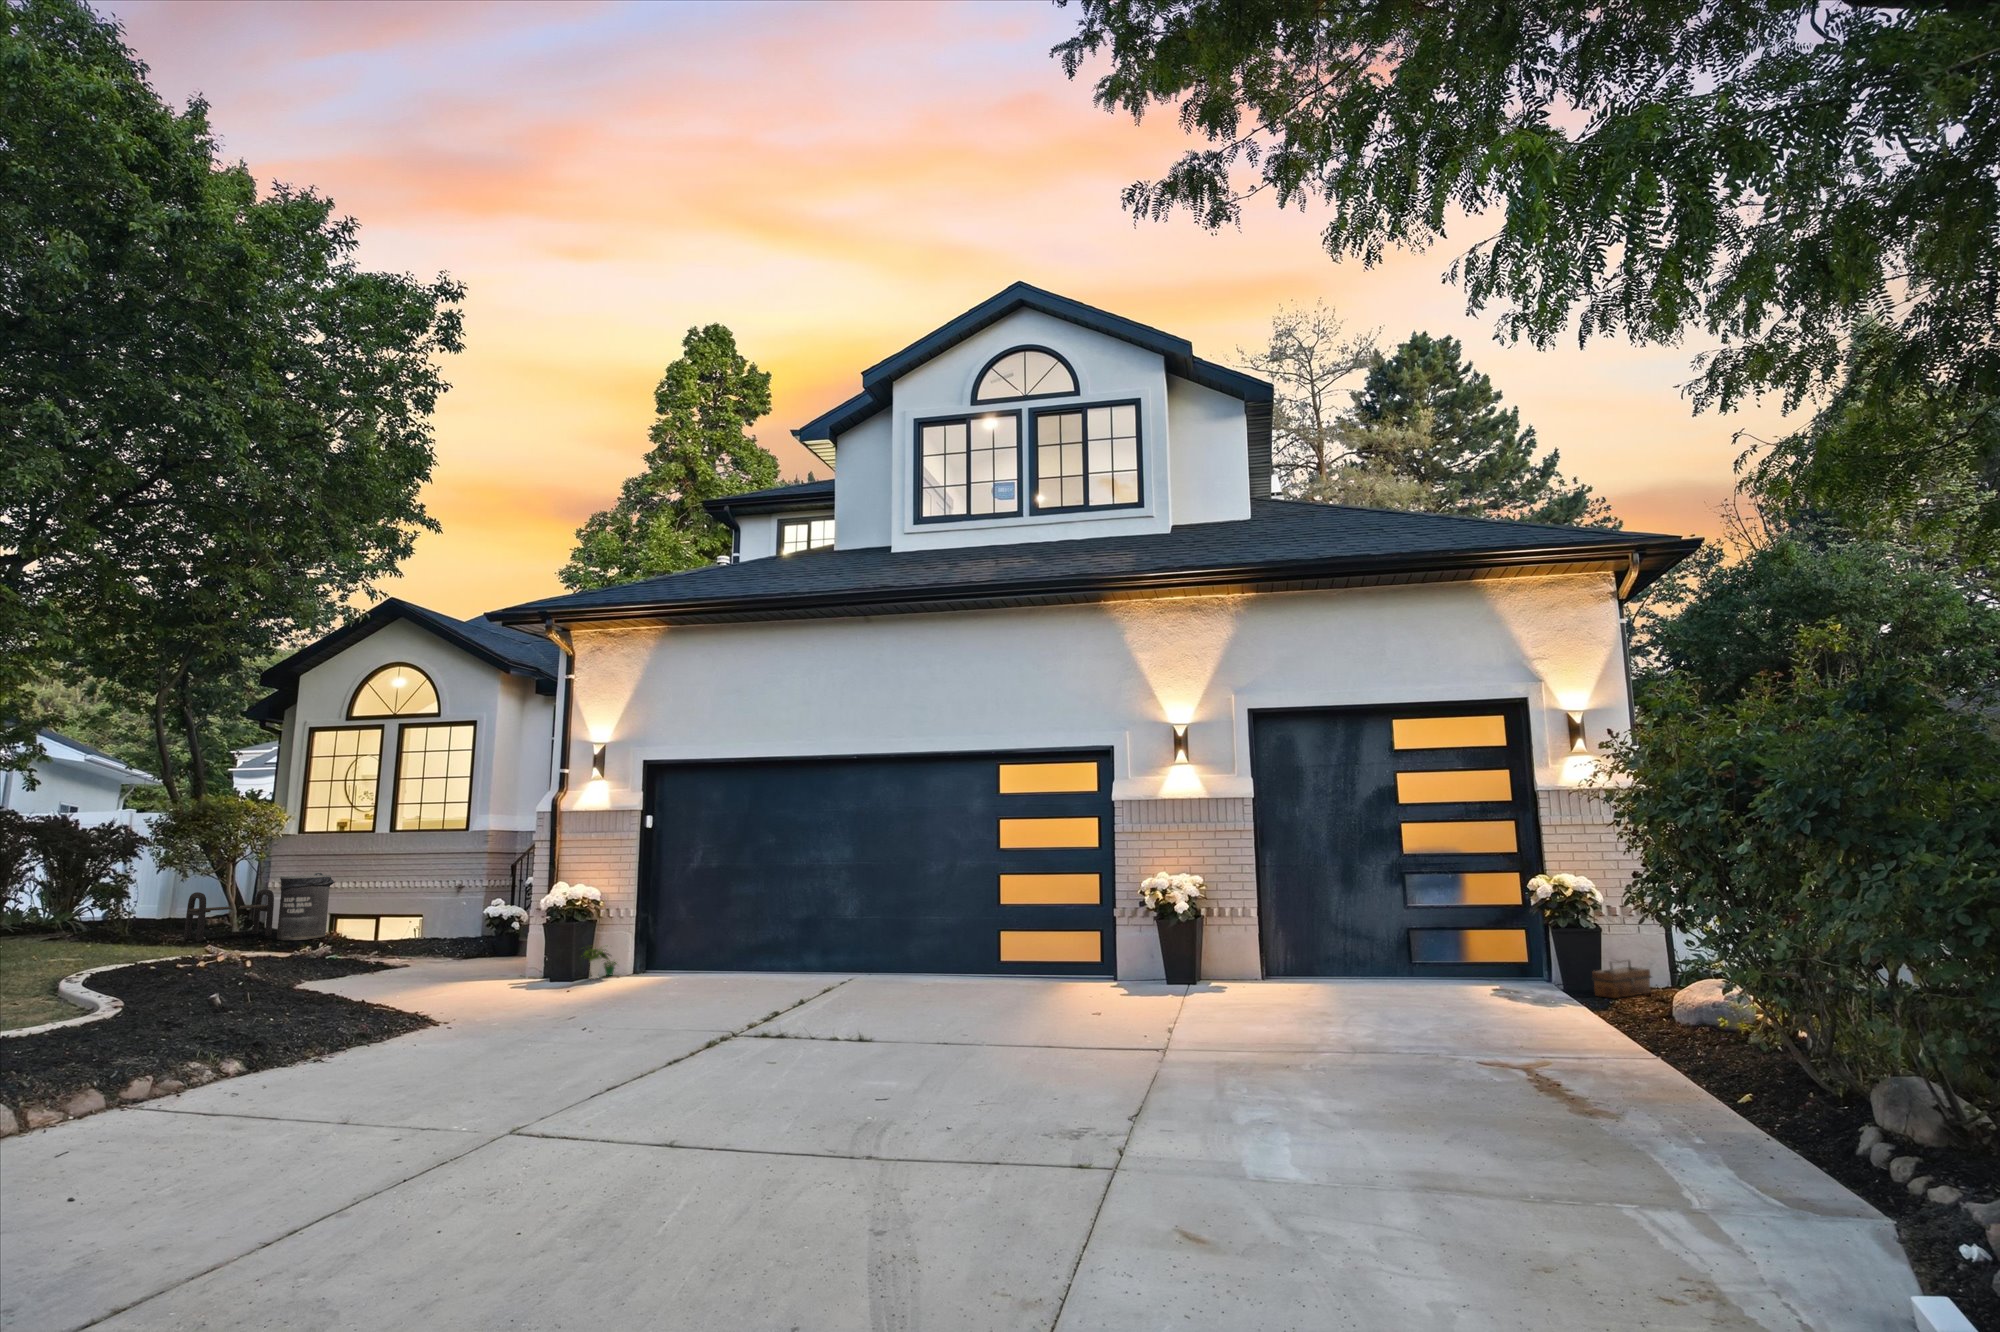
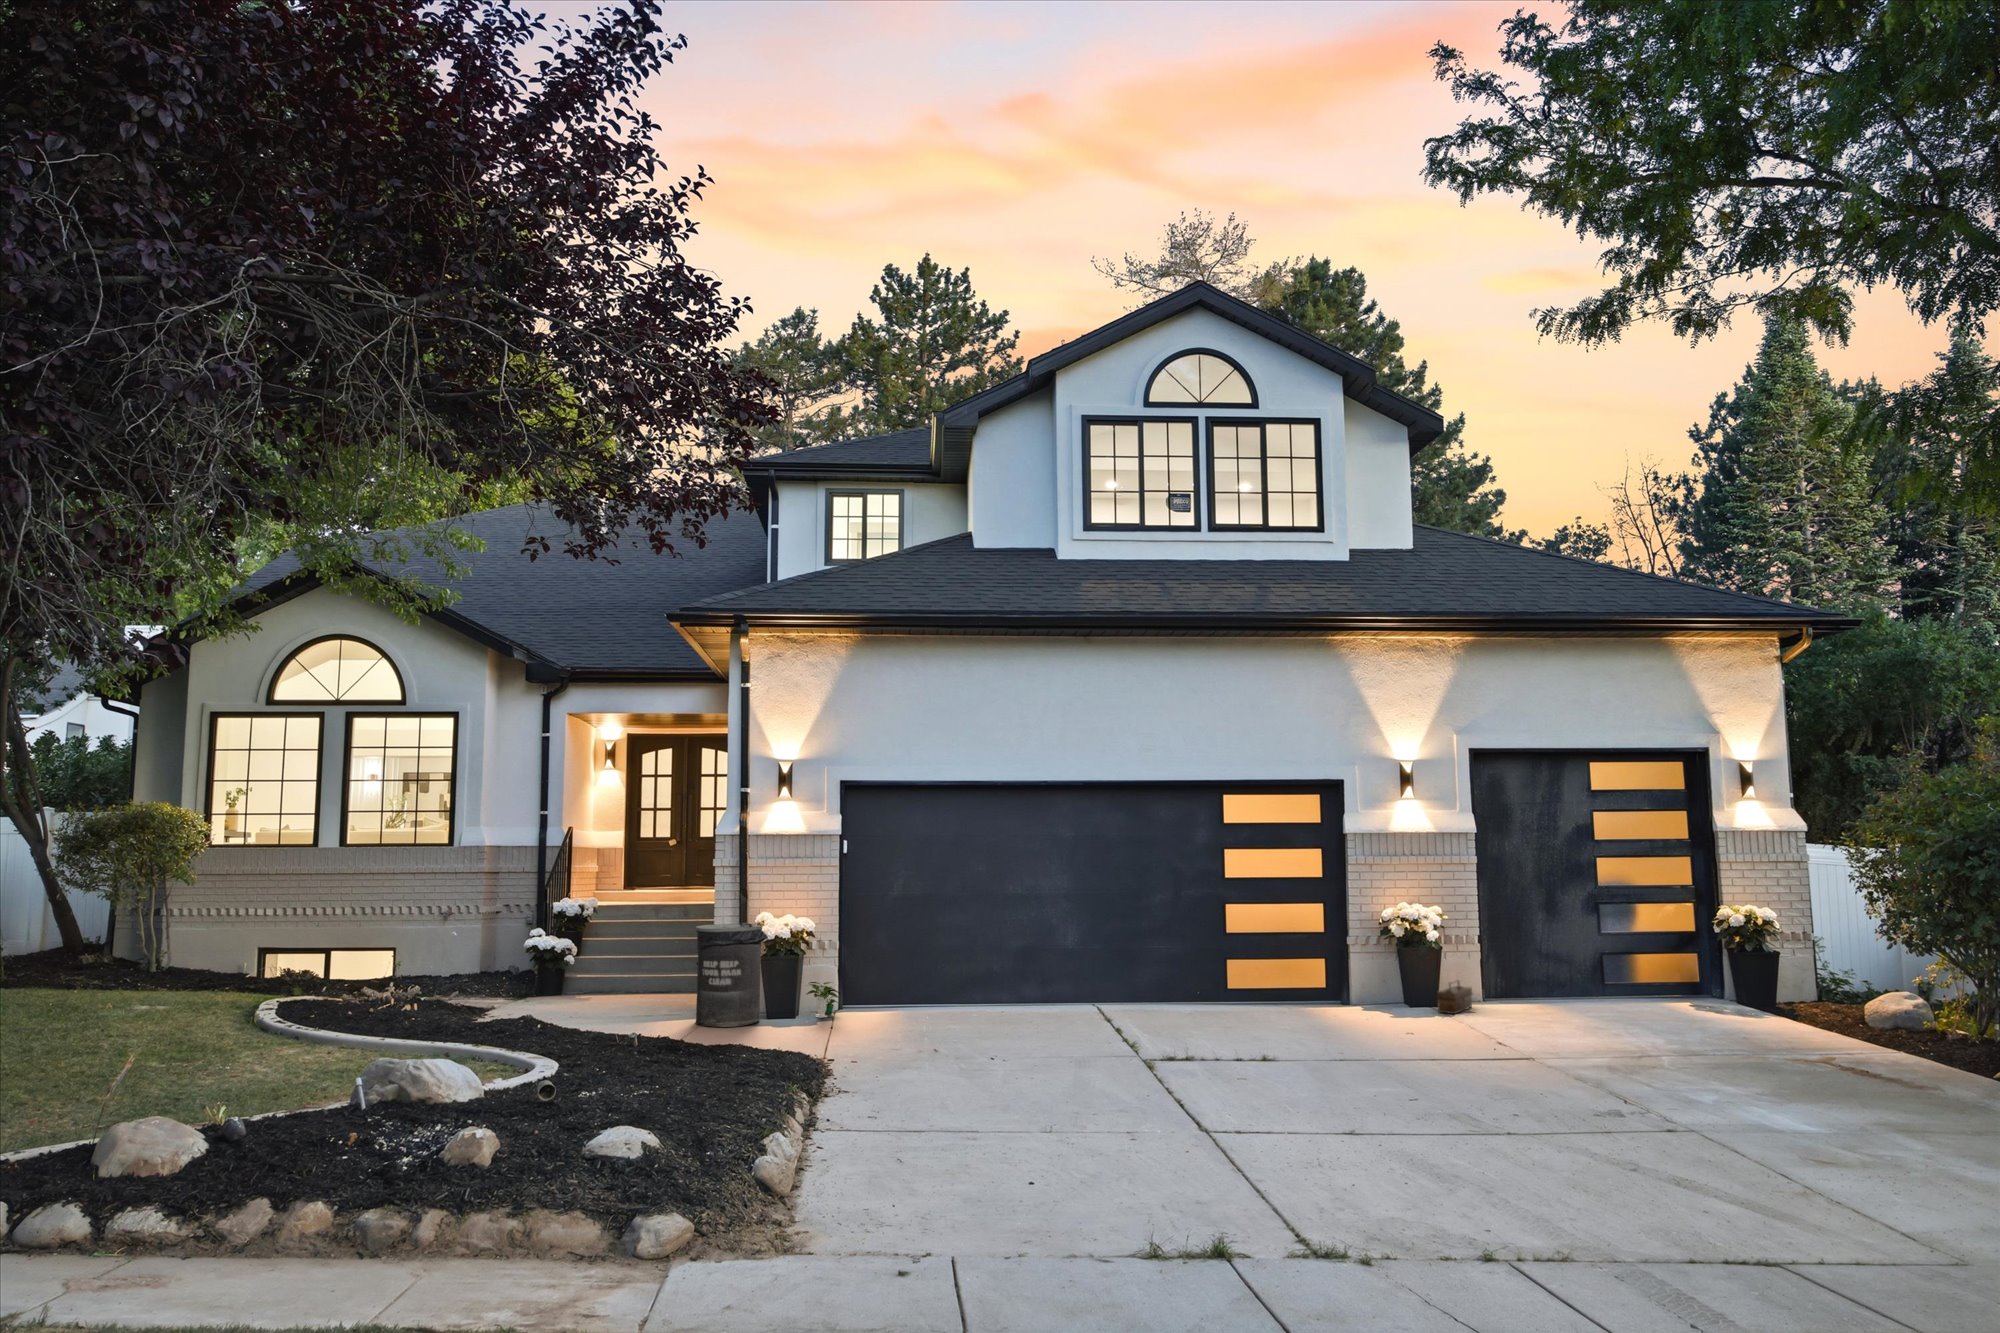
trash can: present [277,873,335,940] -> present [695,923,768,1027]
bench: present [184,889,274,942] -> none [98,917,209,985]
toolbox: present [1592,960,1651,998] -> present [1437,980,1472,1014]

